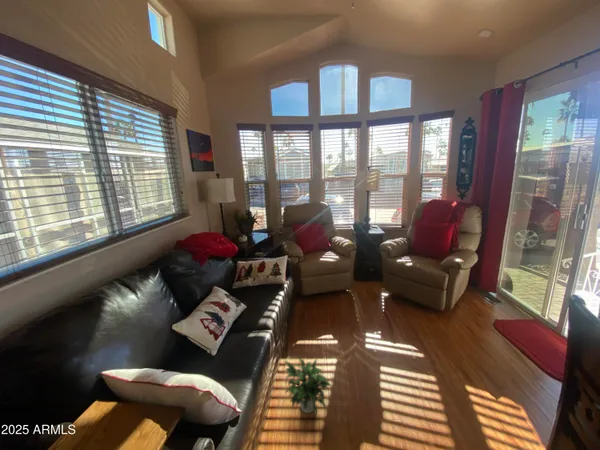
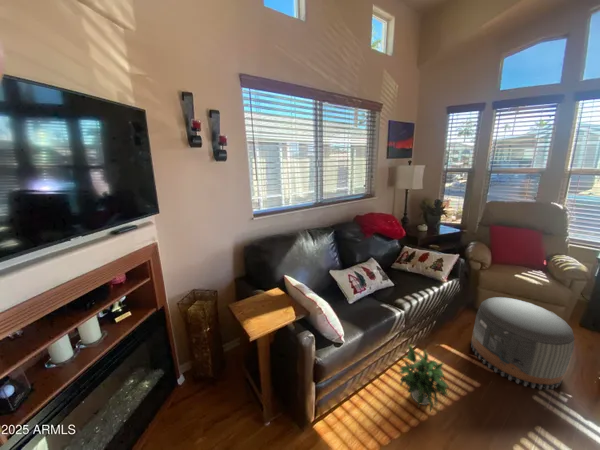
pouf: none [312,277,366,341] -> present [471,297,574,390]

